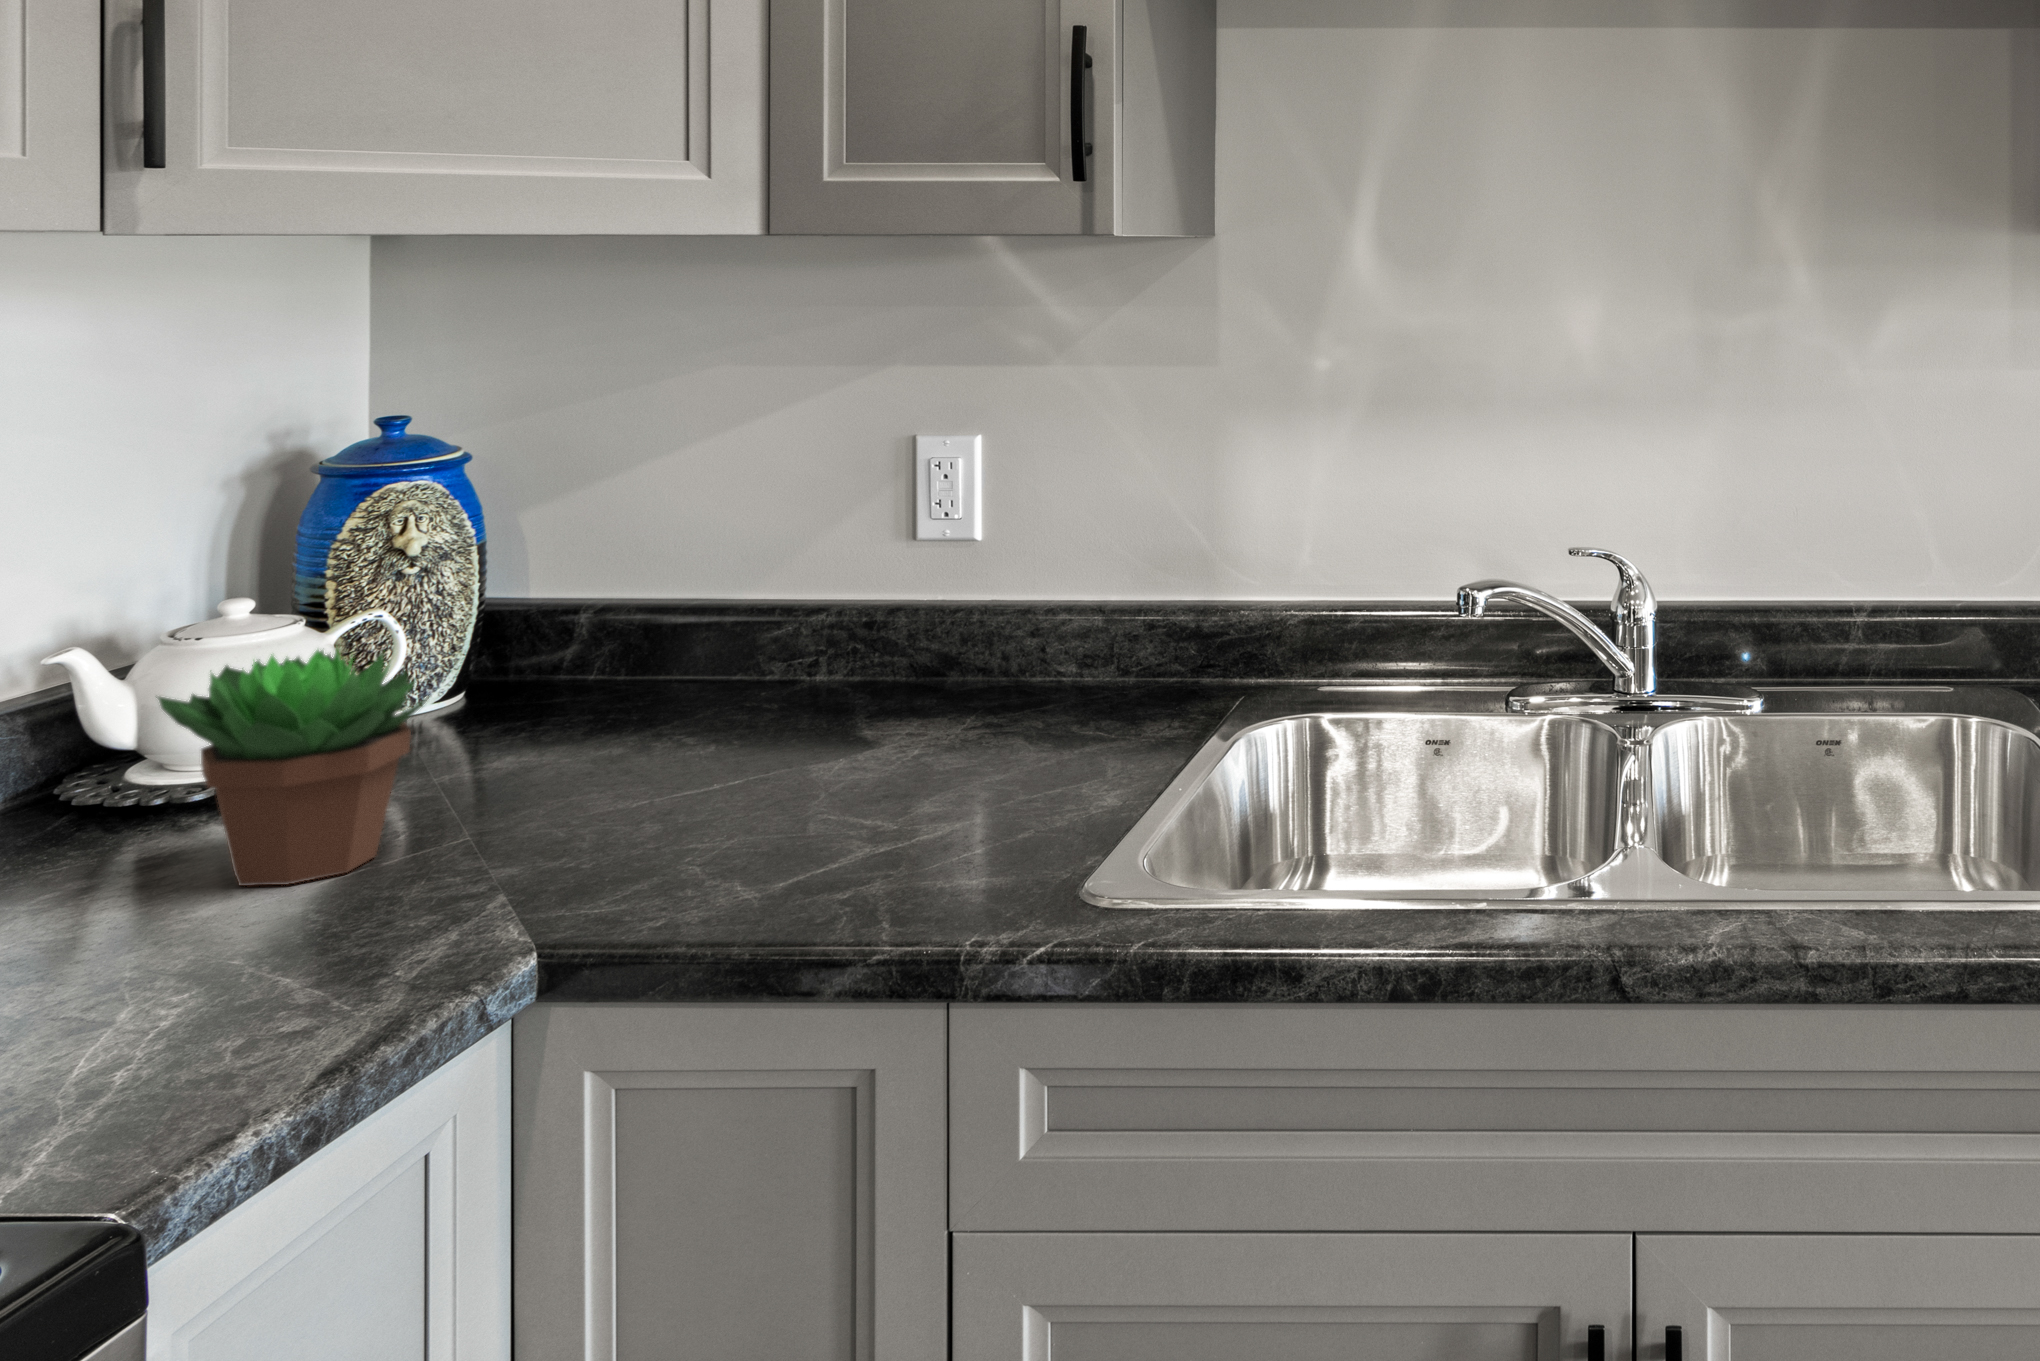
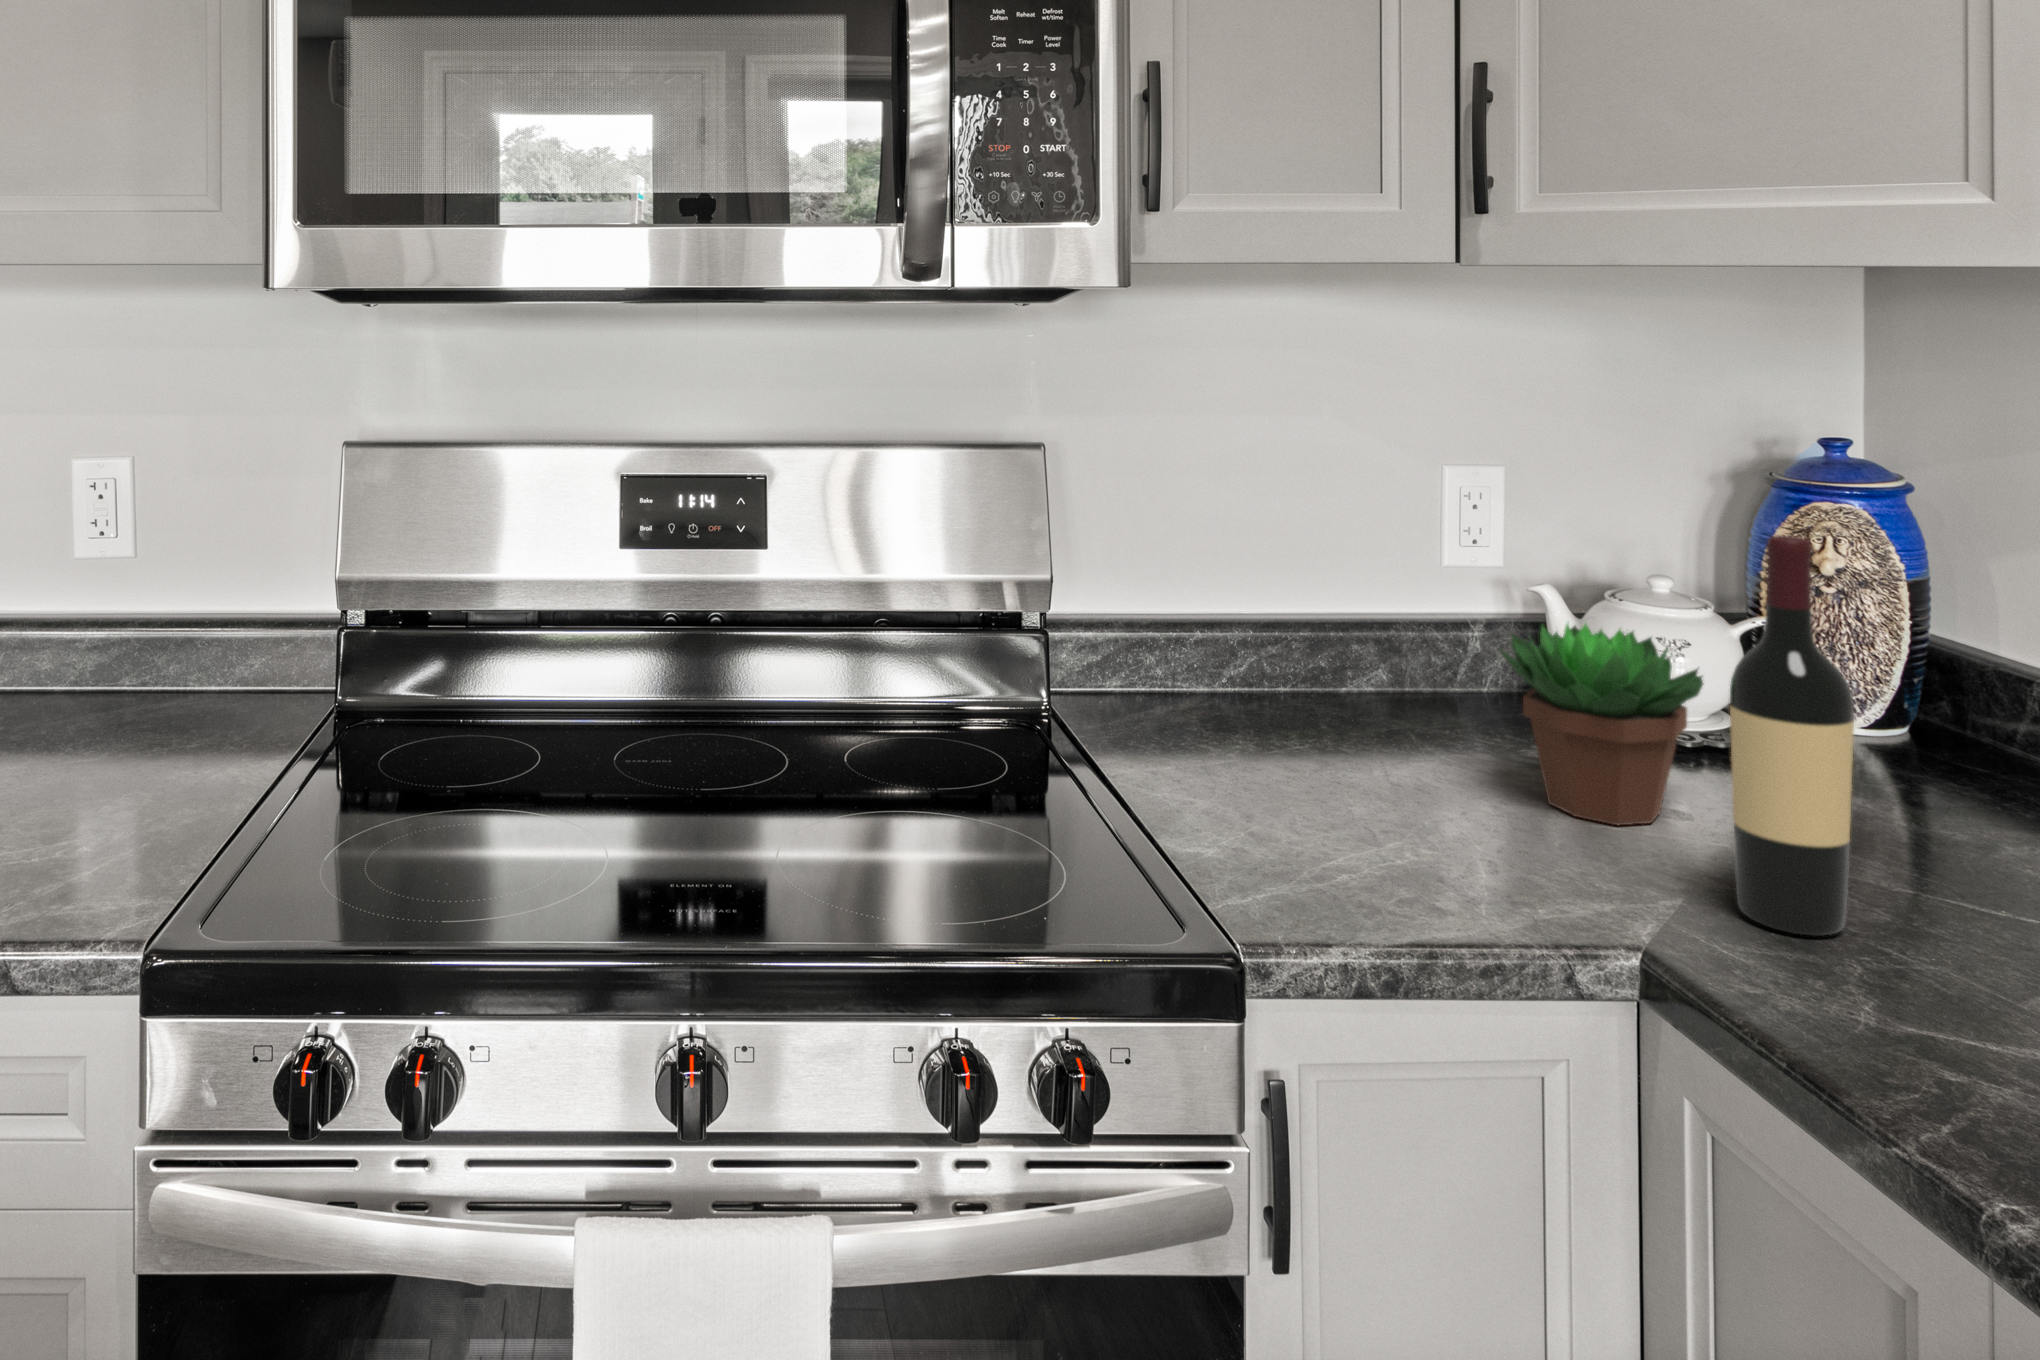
wine bottle: none [562,495,679,886] -> present [1730,535,1854,936]

